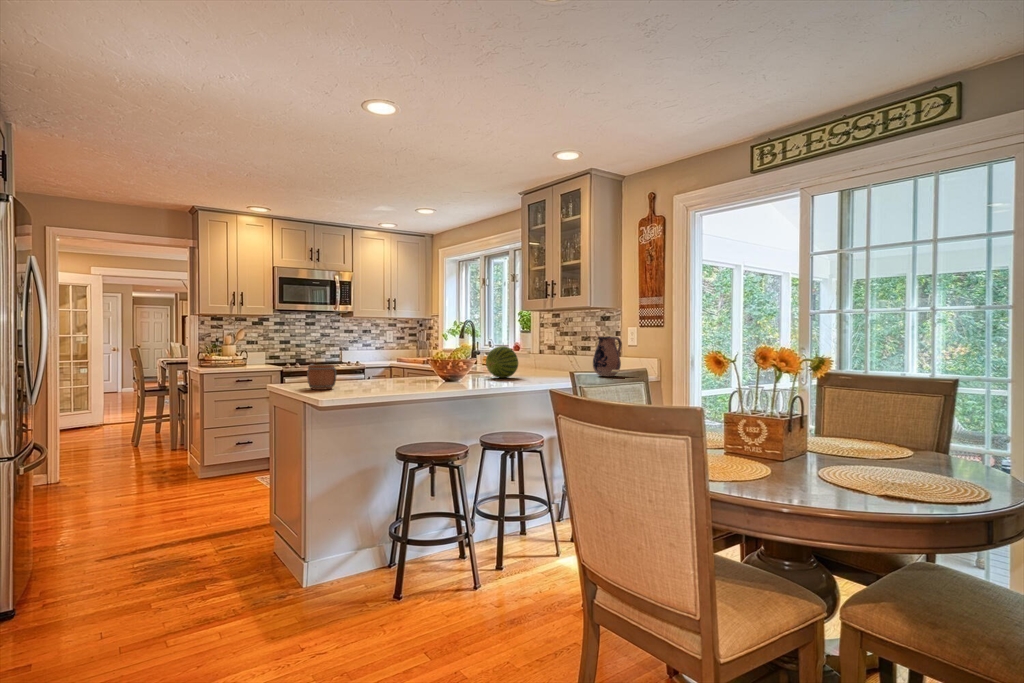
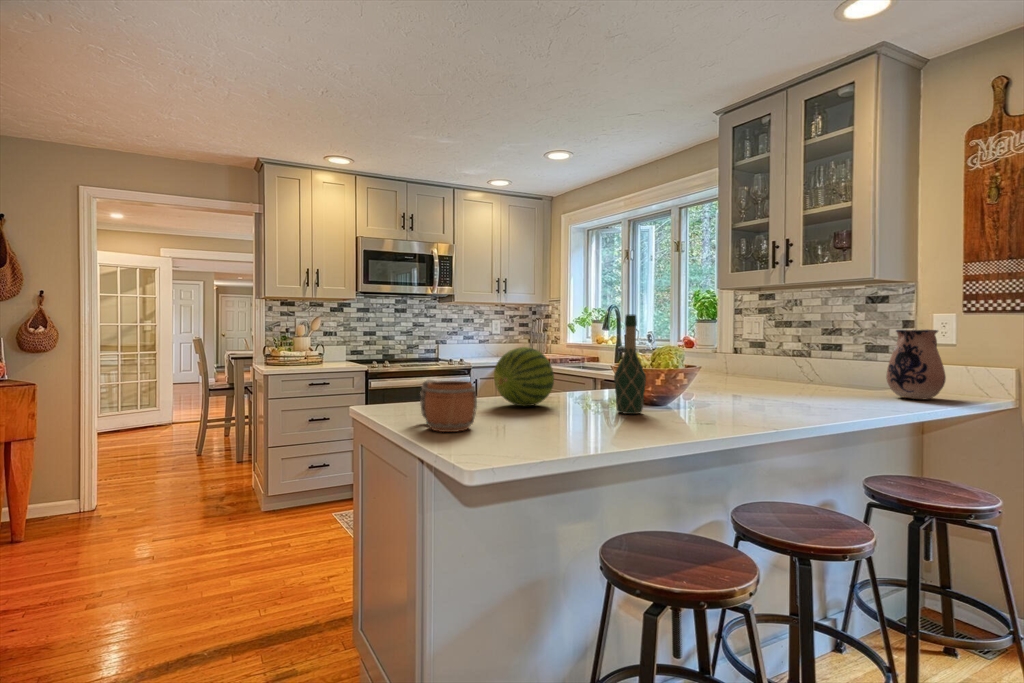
wine bottle: none [419,329,437,383] -> present [614,314,646,414]
fruit: present [486,346,518,378] -> present [494,347,554,406]

